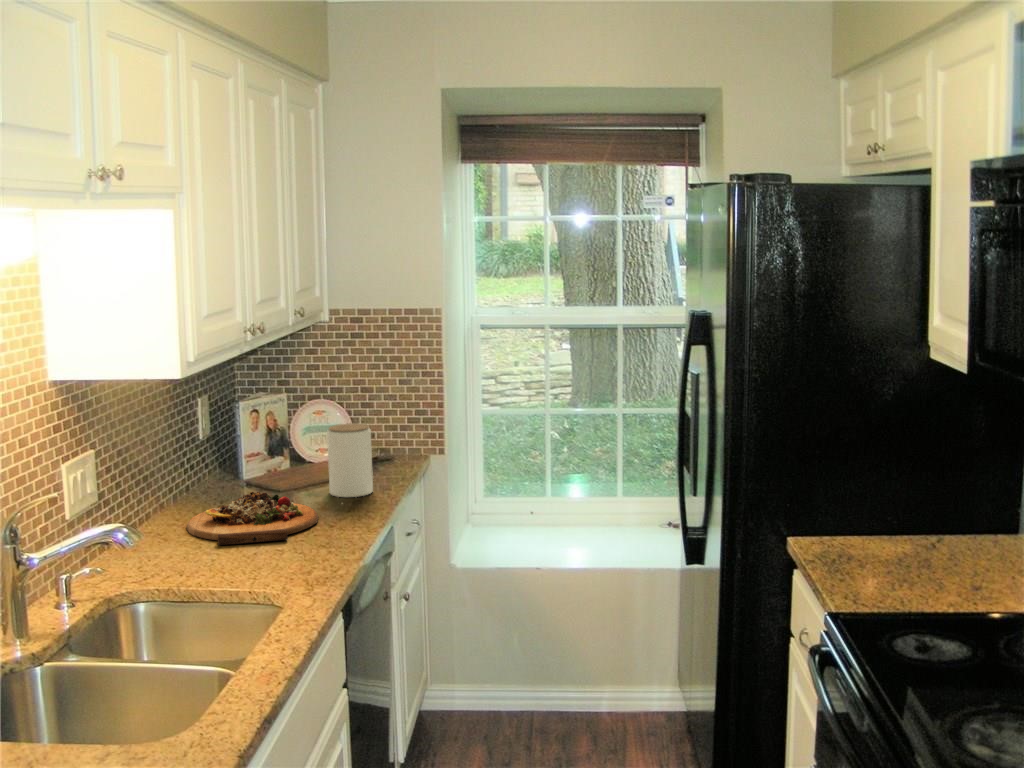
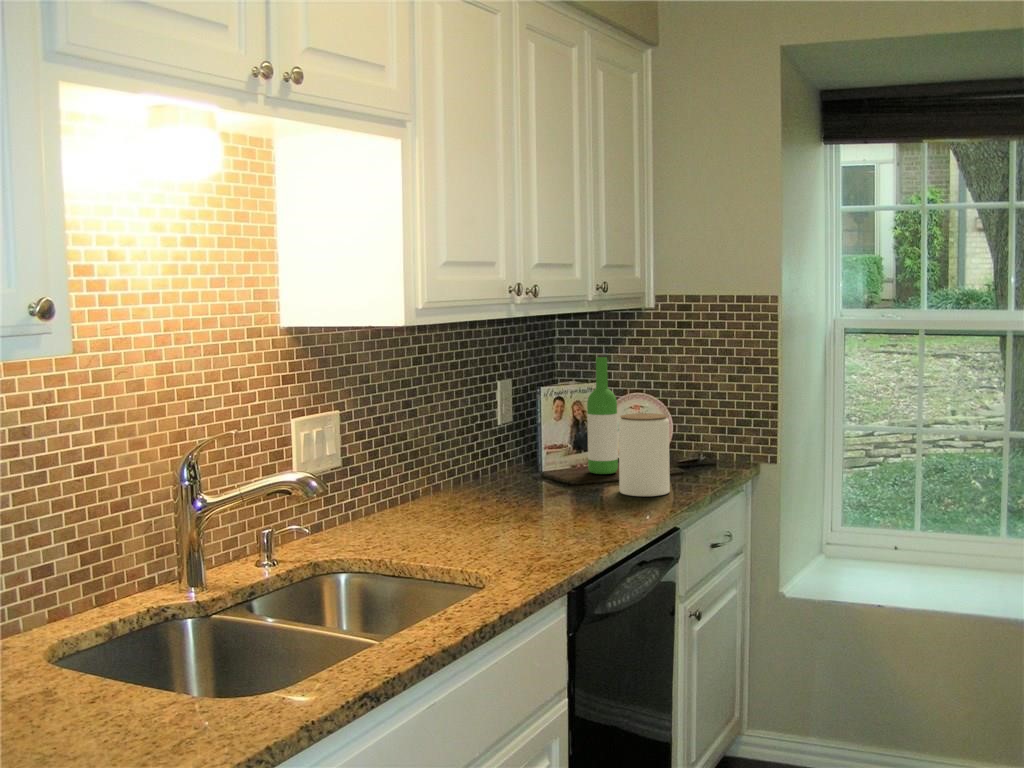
wine bottle: none [285,372,315,477] -> present [587,357,618,474]
cutting board: present [187,492,318,545] -> none [445,476,590,529]

